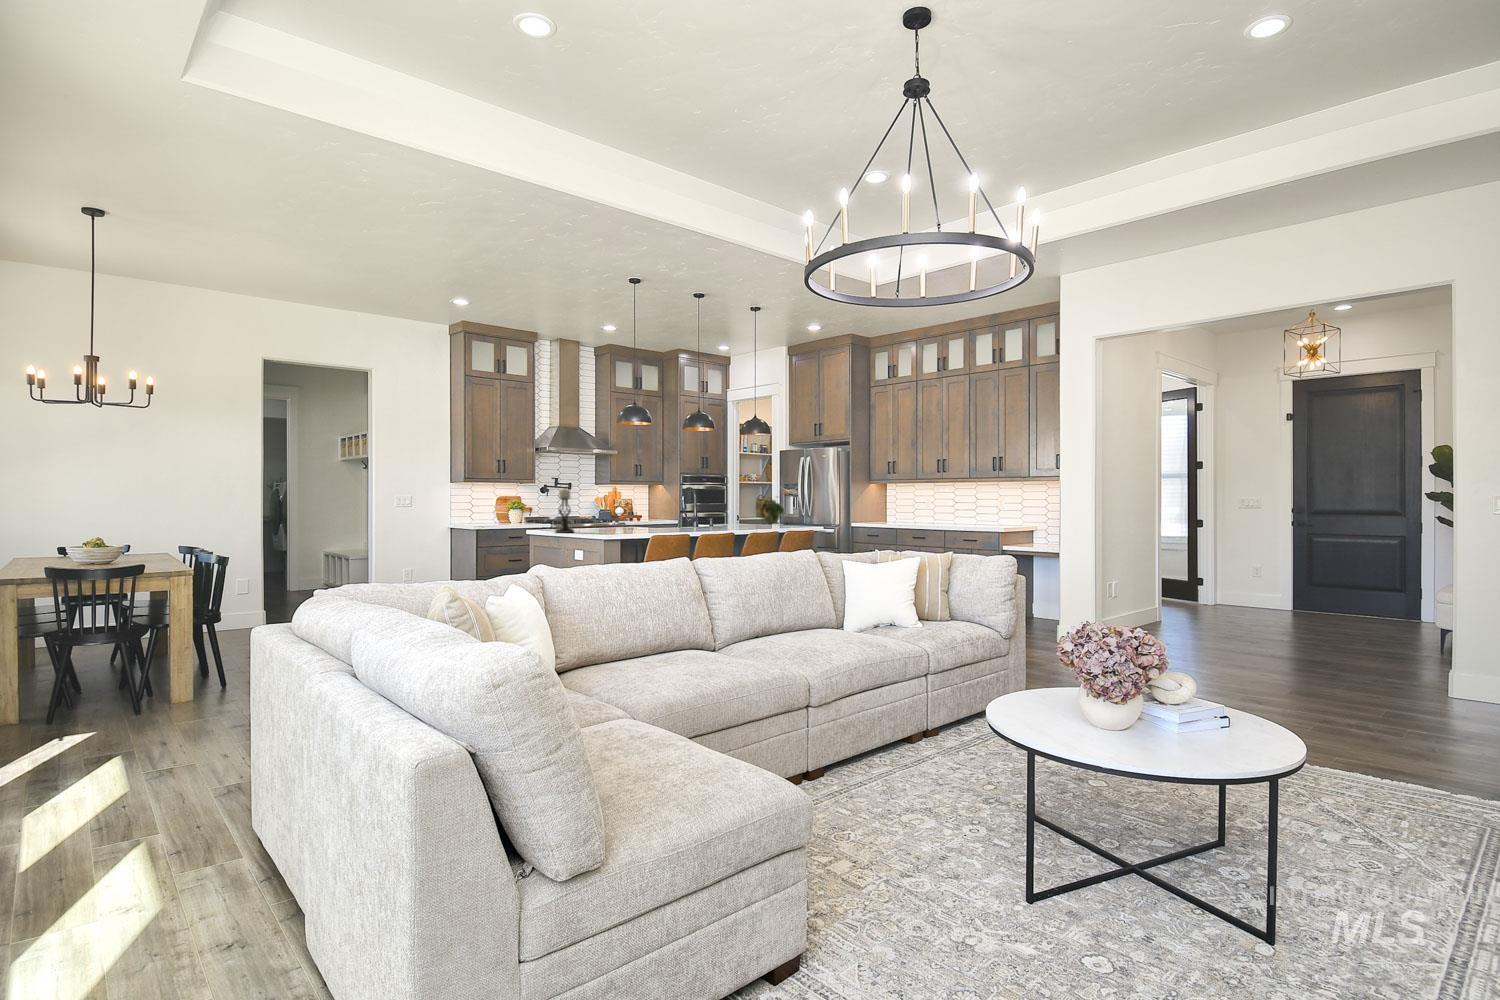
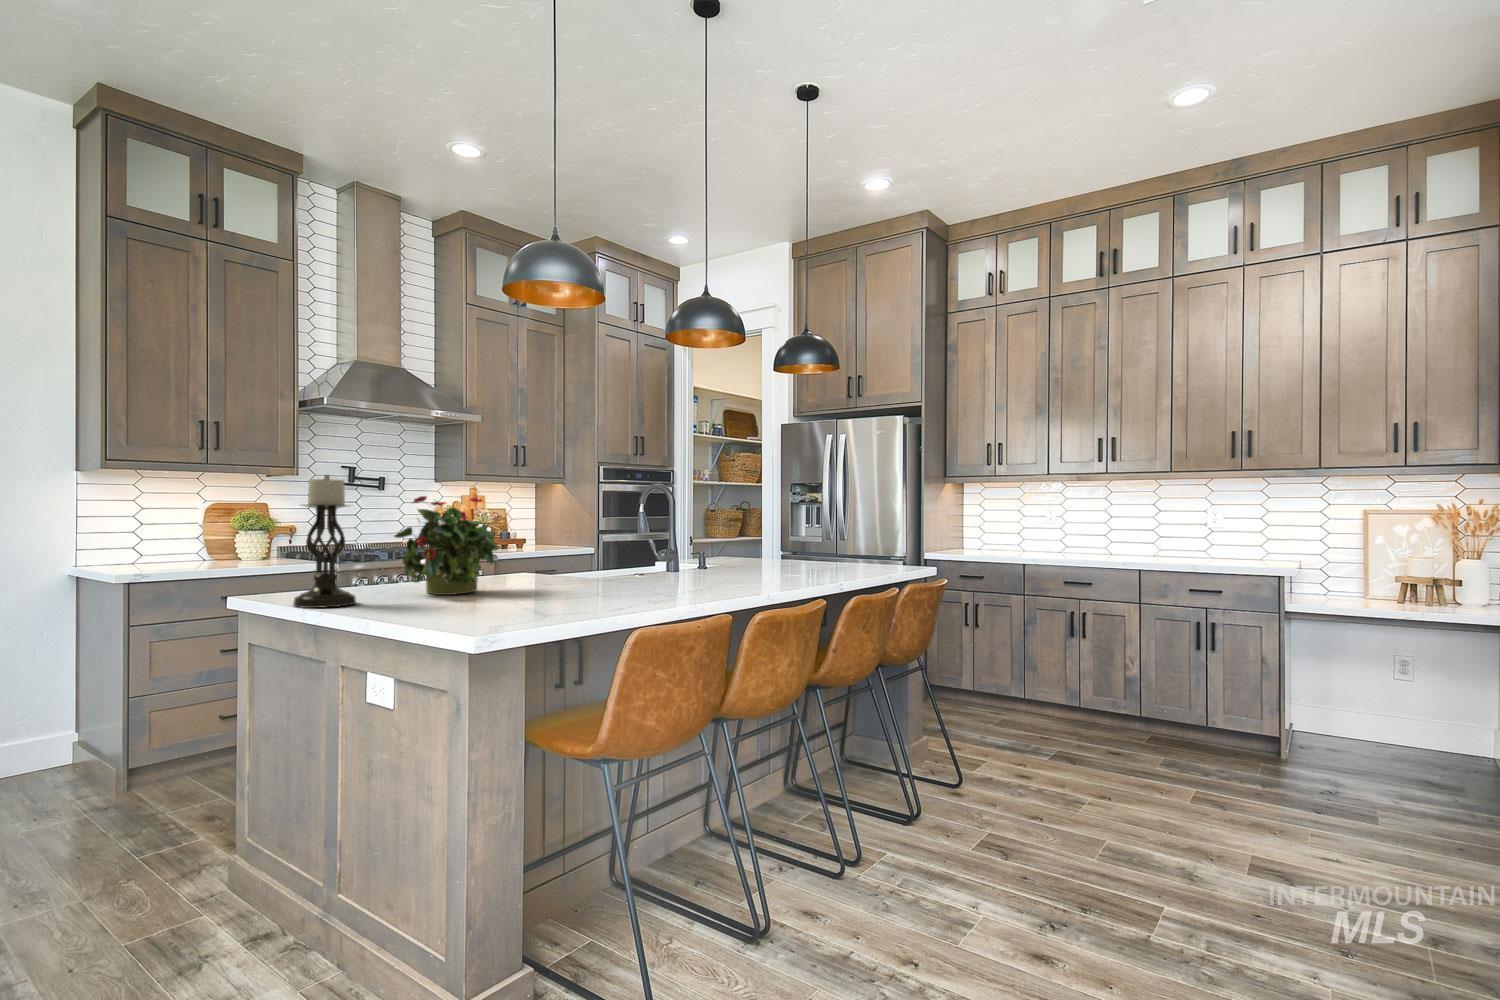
potted plant: present [758,497,784,523] -> present [394,496,501,595]

